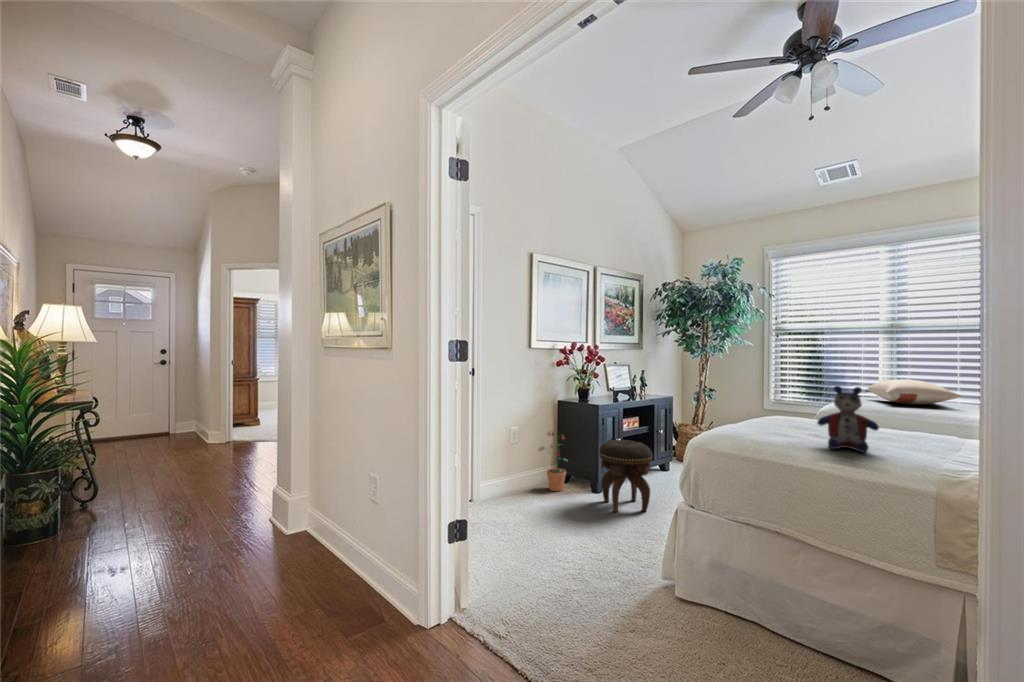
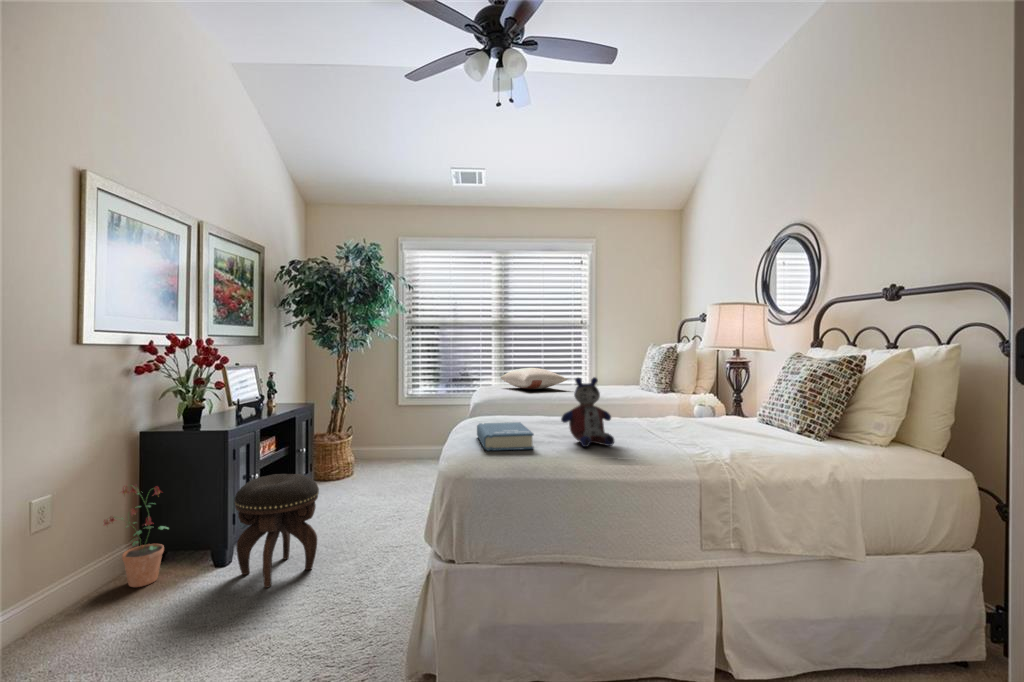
book: none [732,418,788,442] -> present [477,422,534,451]

